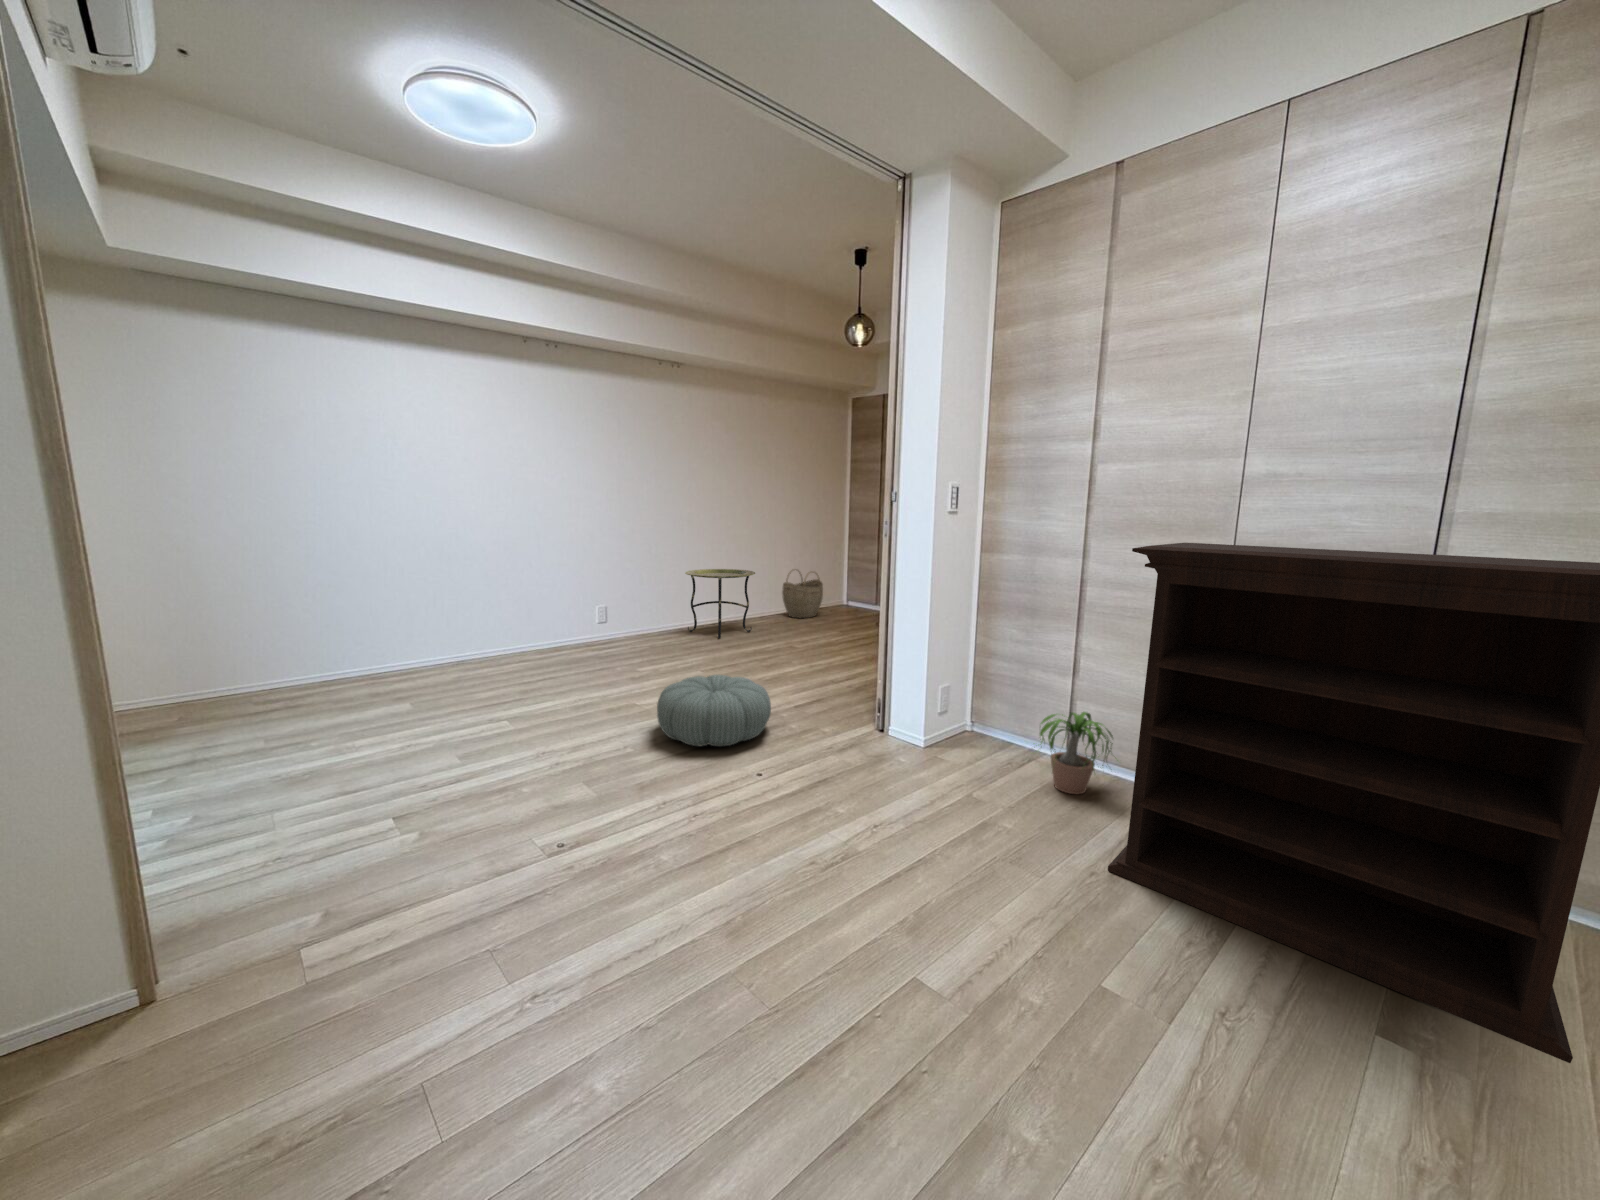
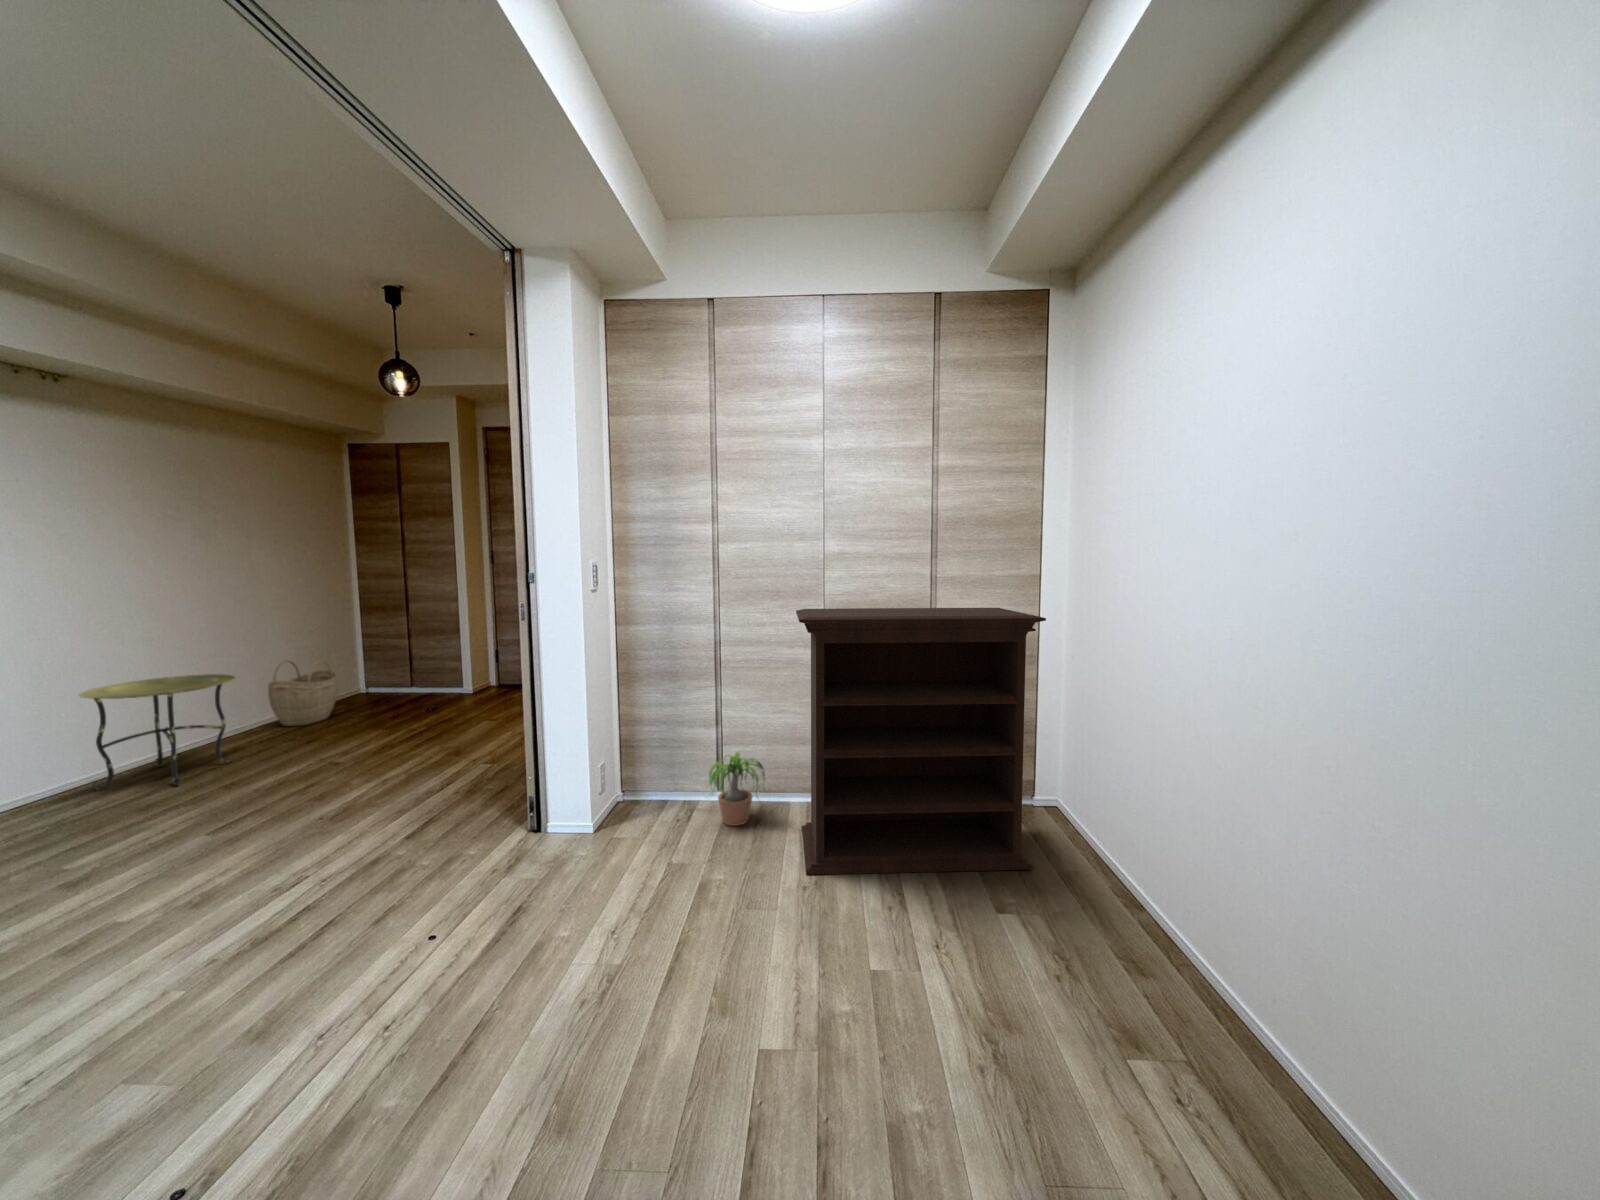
pouf: present [657,675,771,747] -> none [177,828,396,963]

